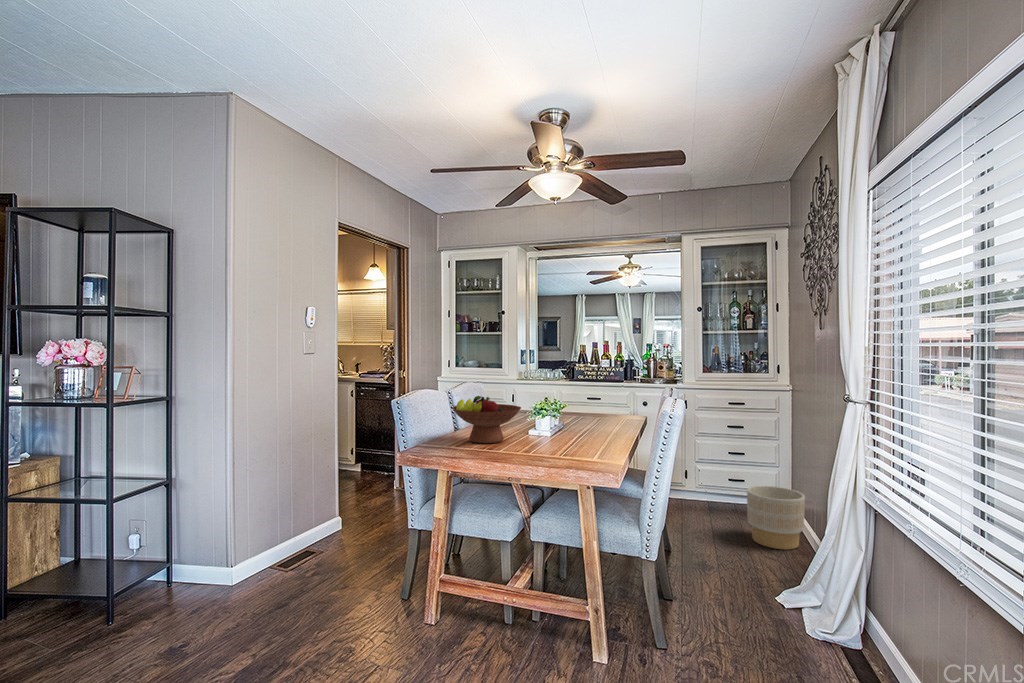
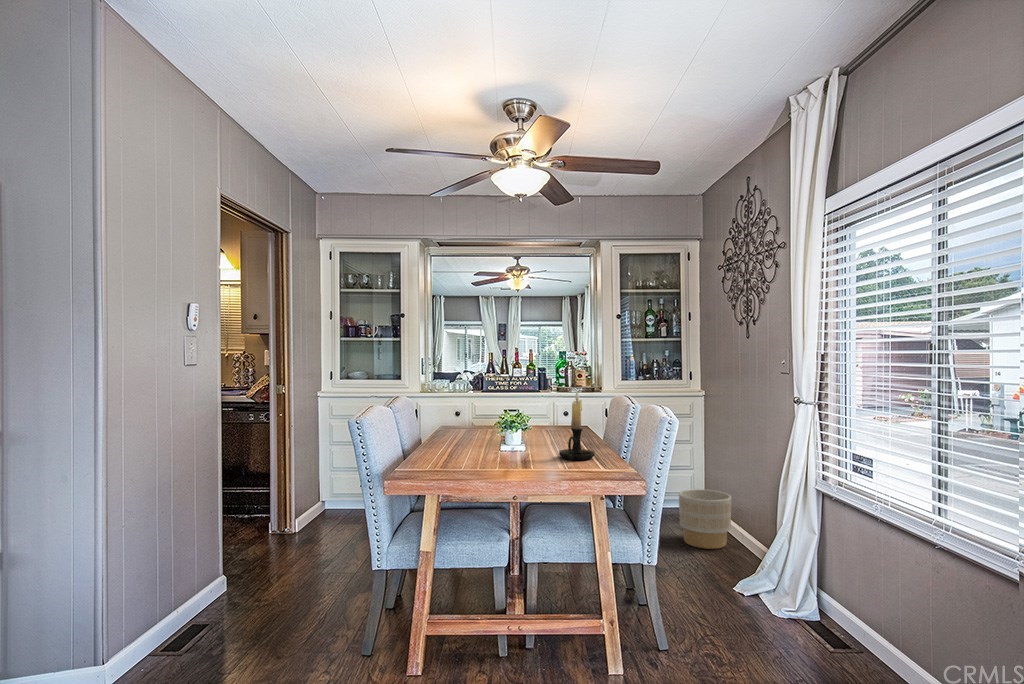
candle holder: none [563,382,598,450] -> present [559,391,595,460]
fruit bowl: present [452,396,521,443] -> none [433,408,509,460]

